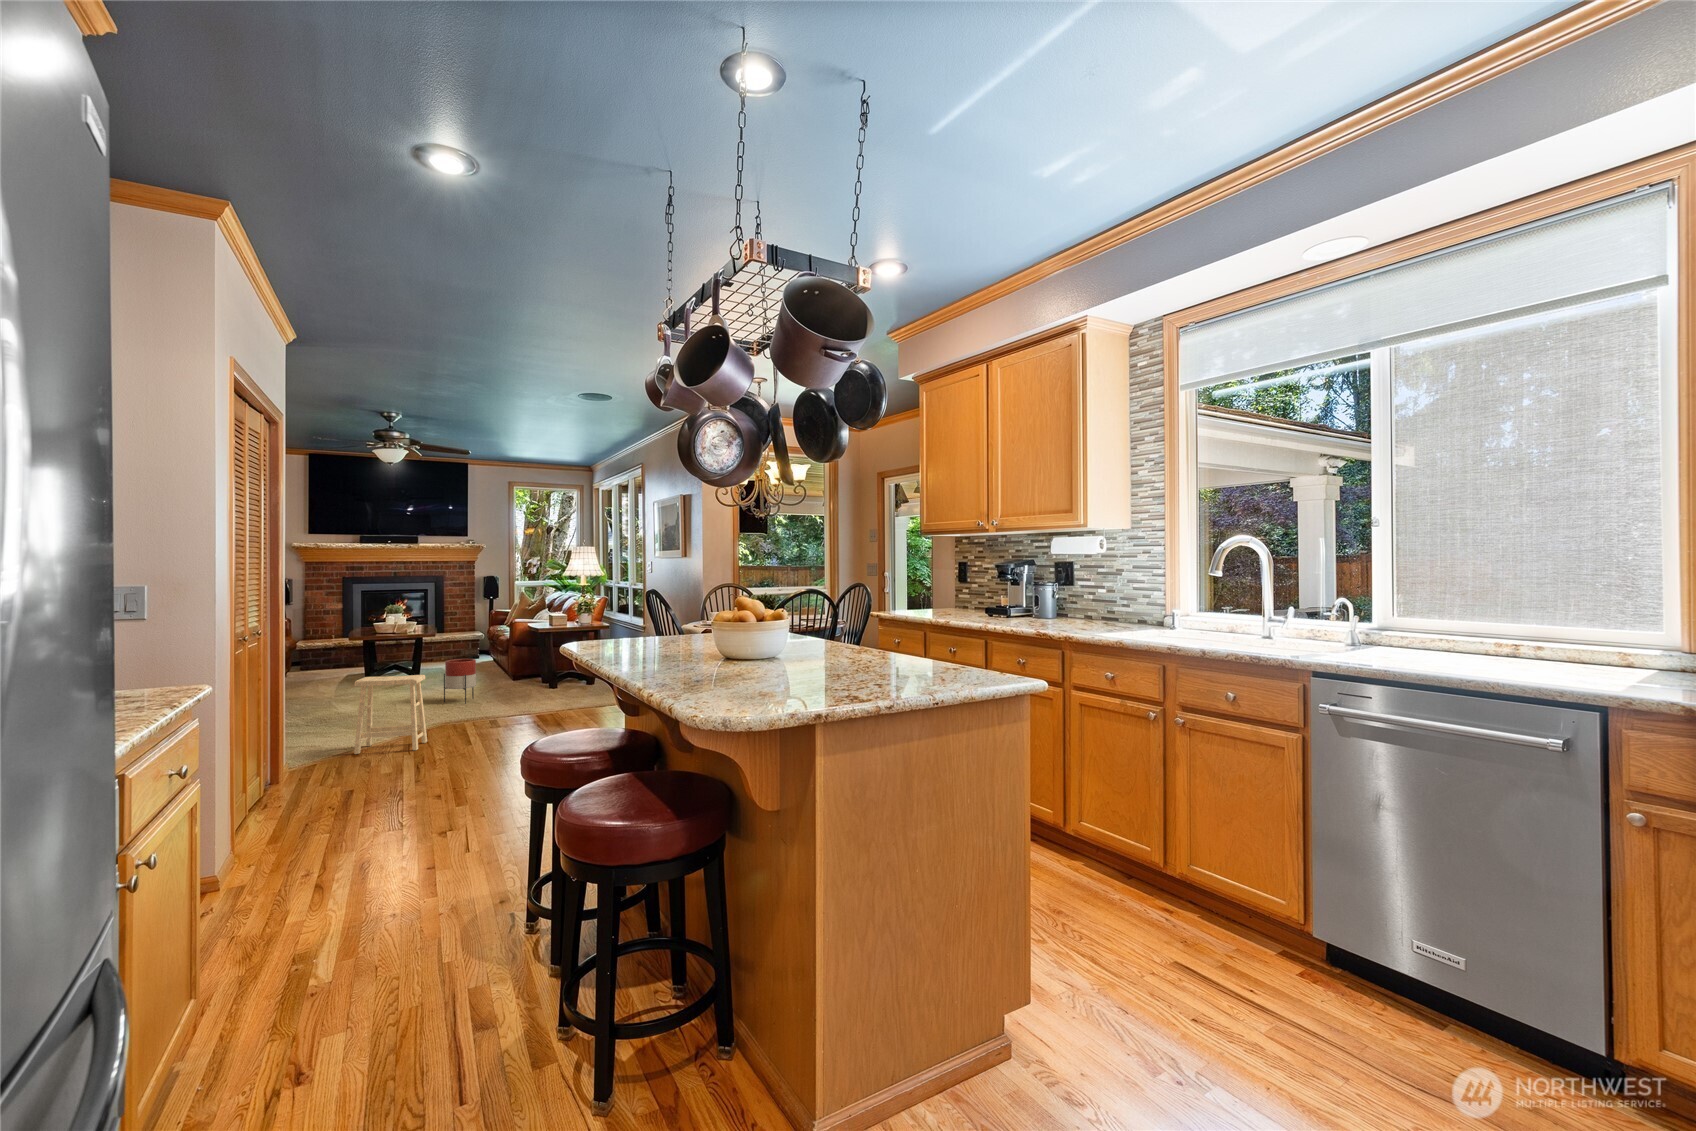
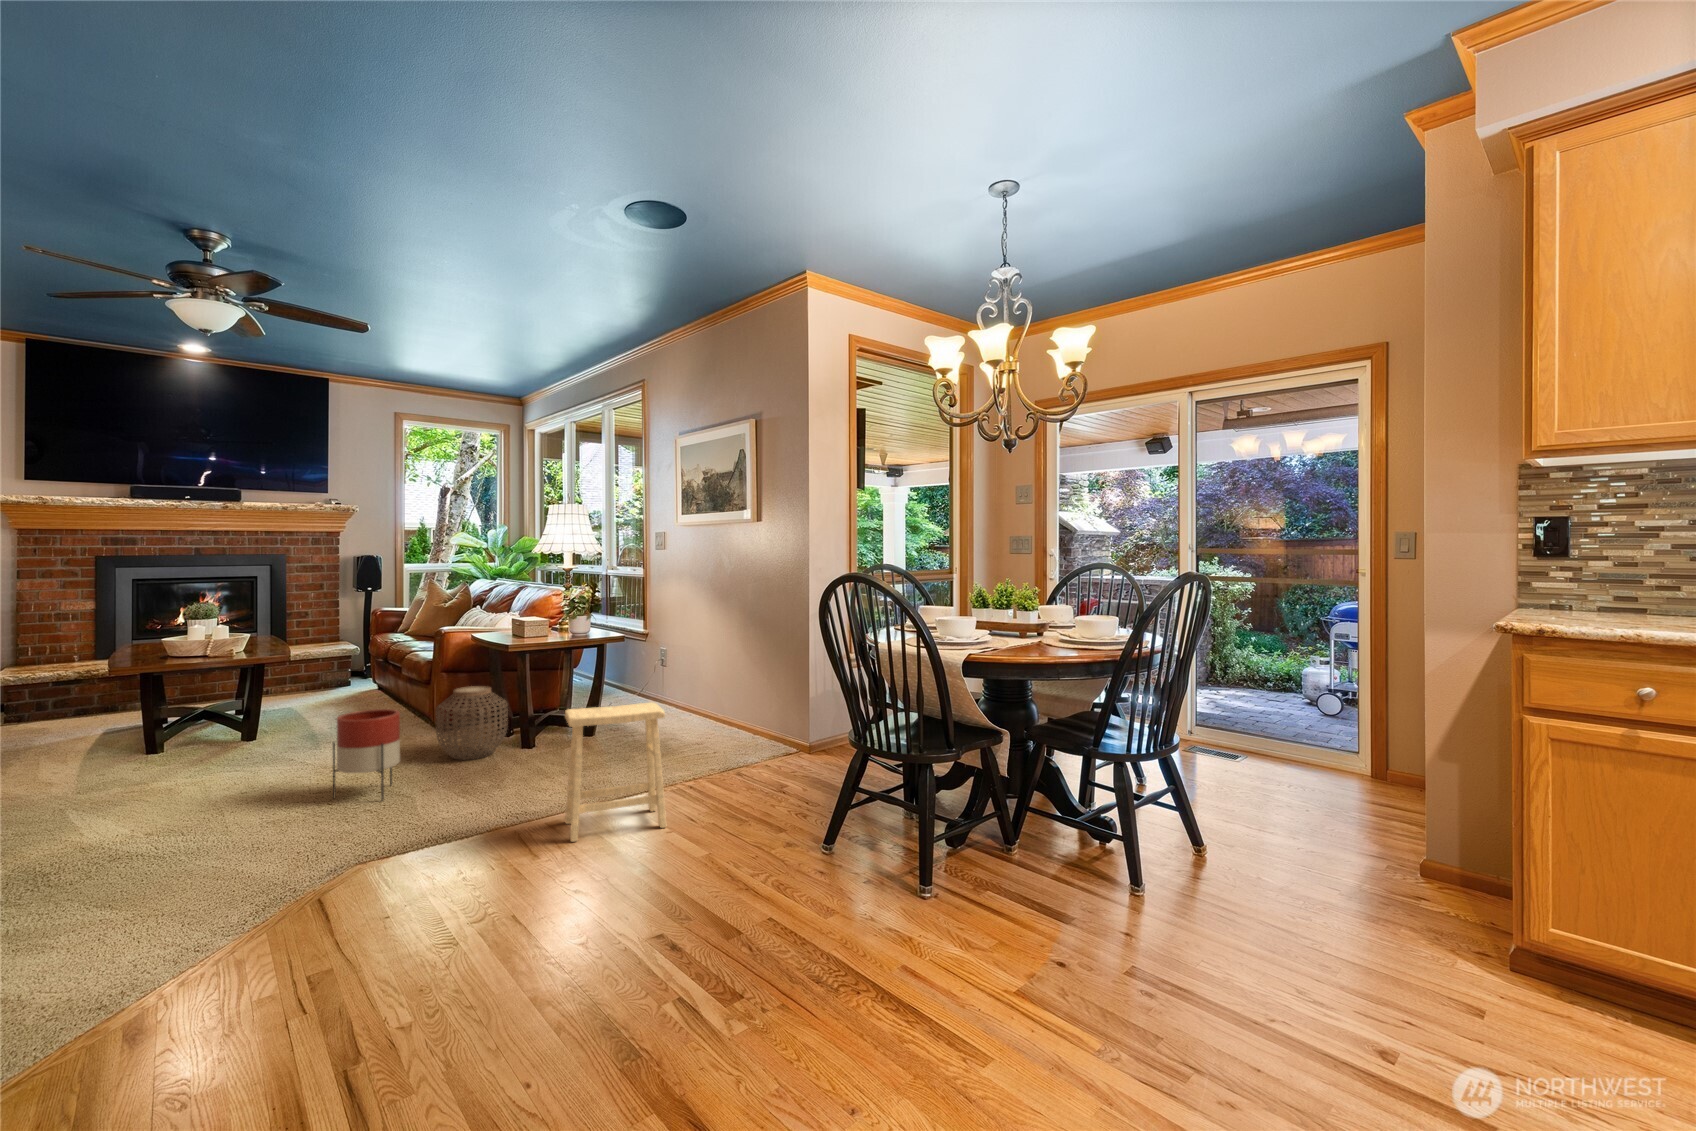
woven basket: none [501,651,540,691] -> present [436,686,508,760]
footstool: present [354,675,427,754] -> present [565,702,666,842]

